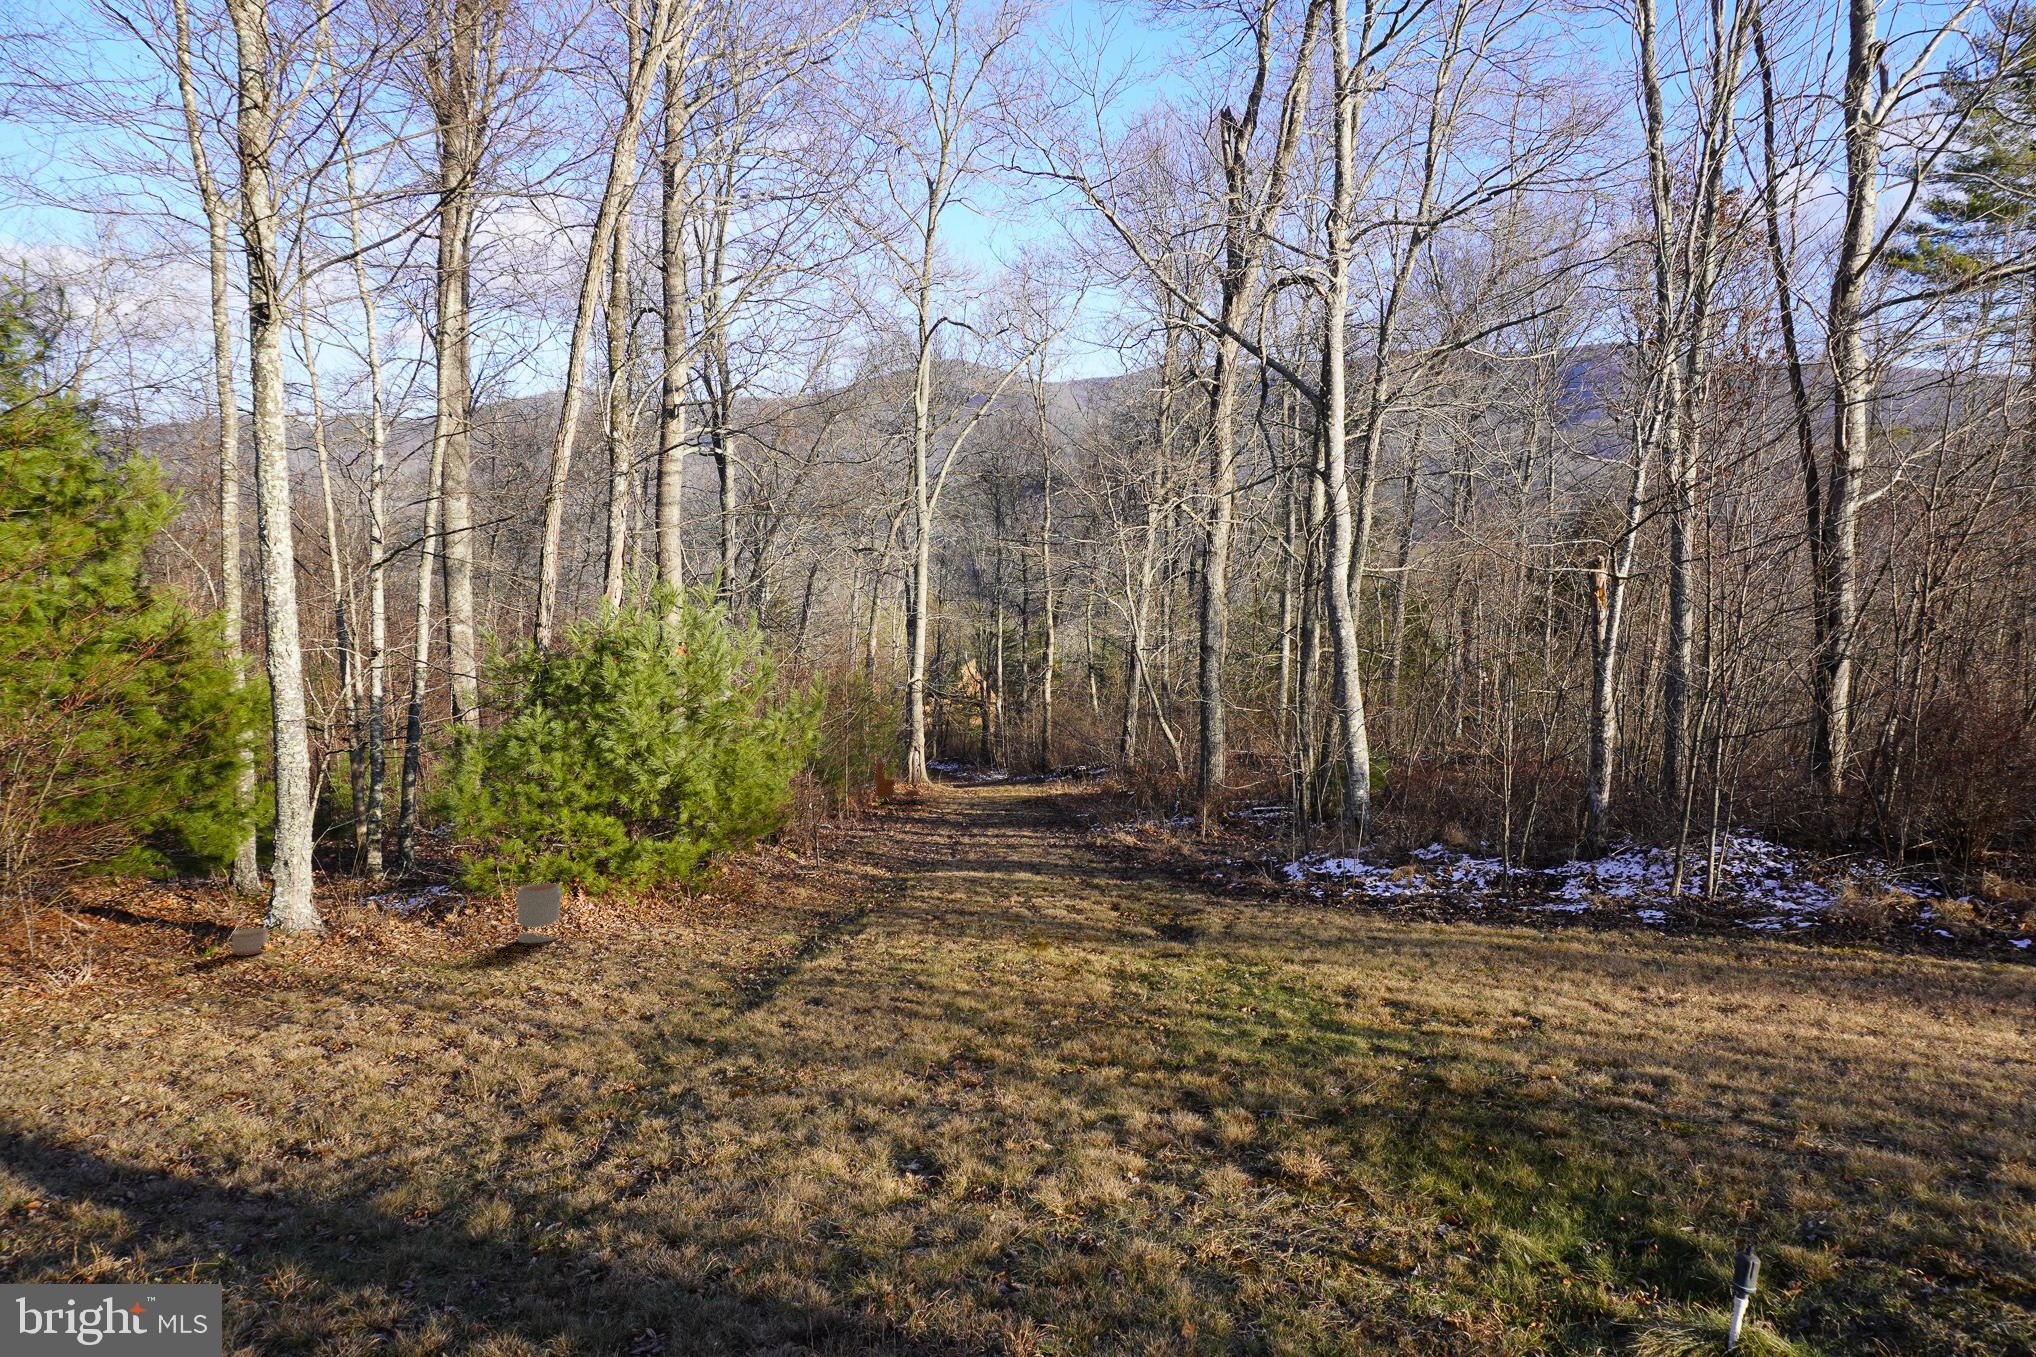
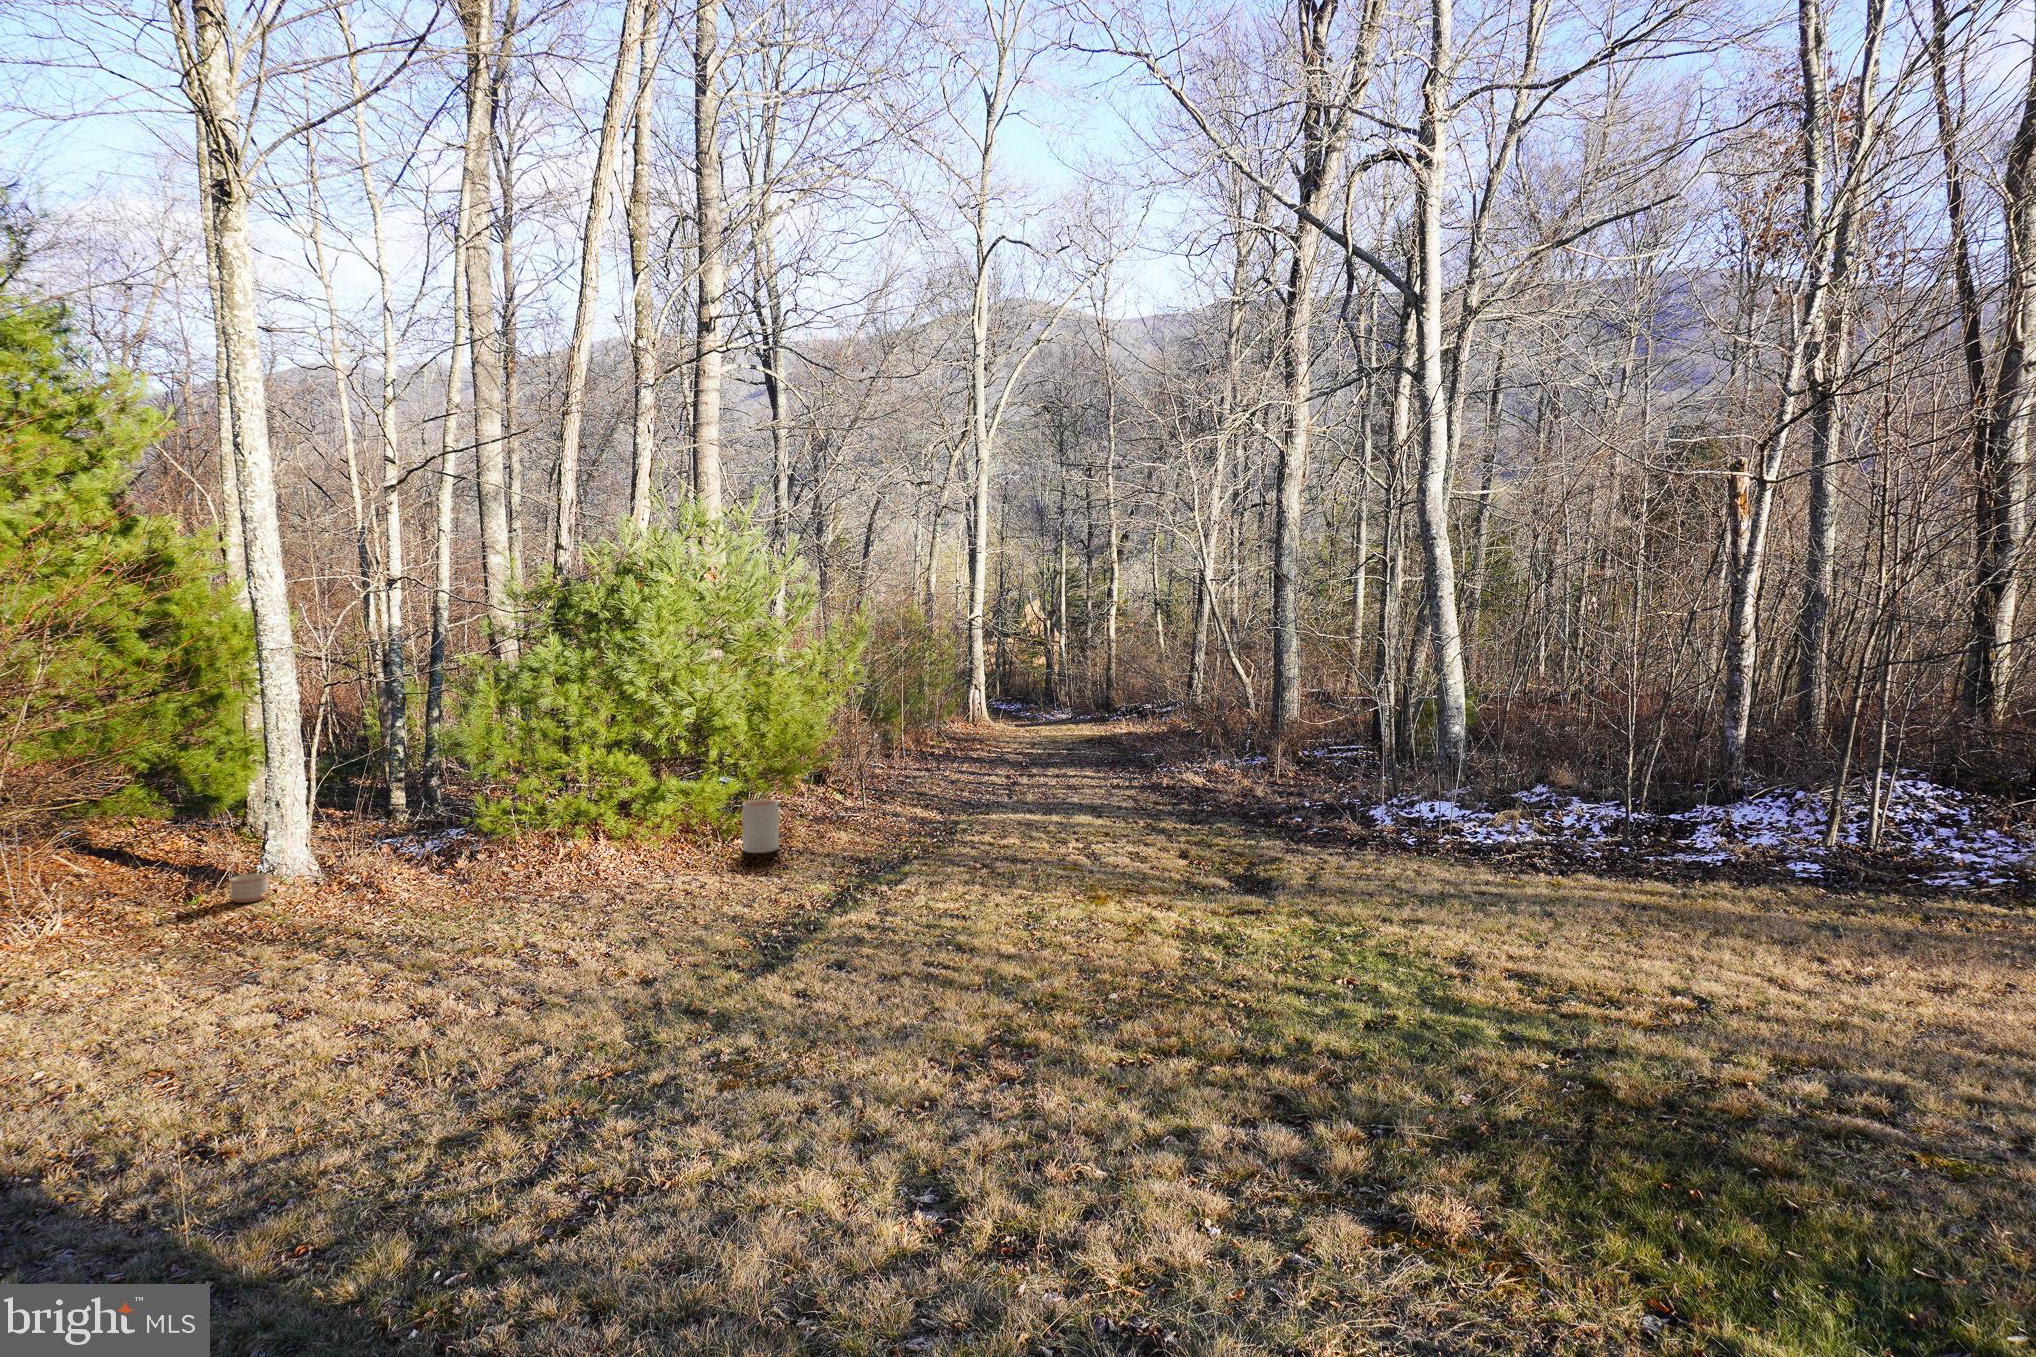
lounge chair: present [875,762,919,804] -> none [929,700,978,744]
bucket: present [506,883,563,943] -> present [742,800,783,853]

